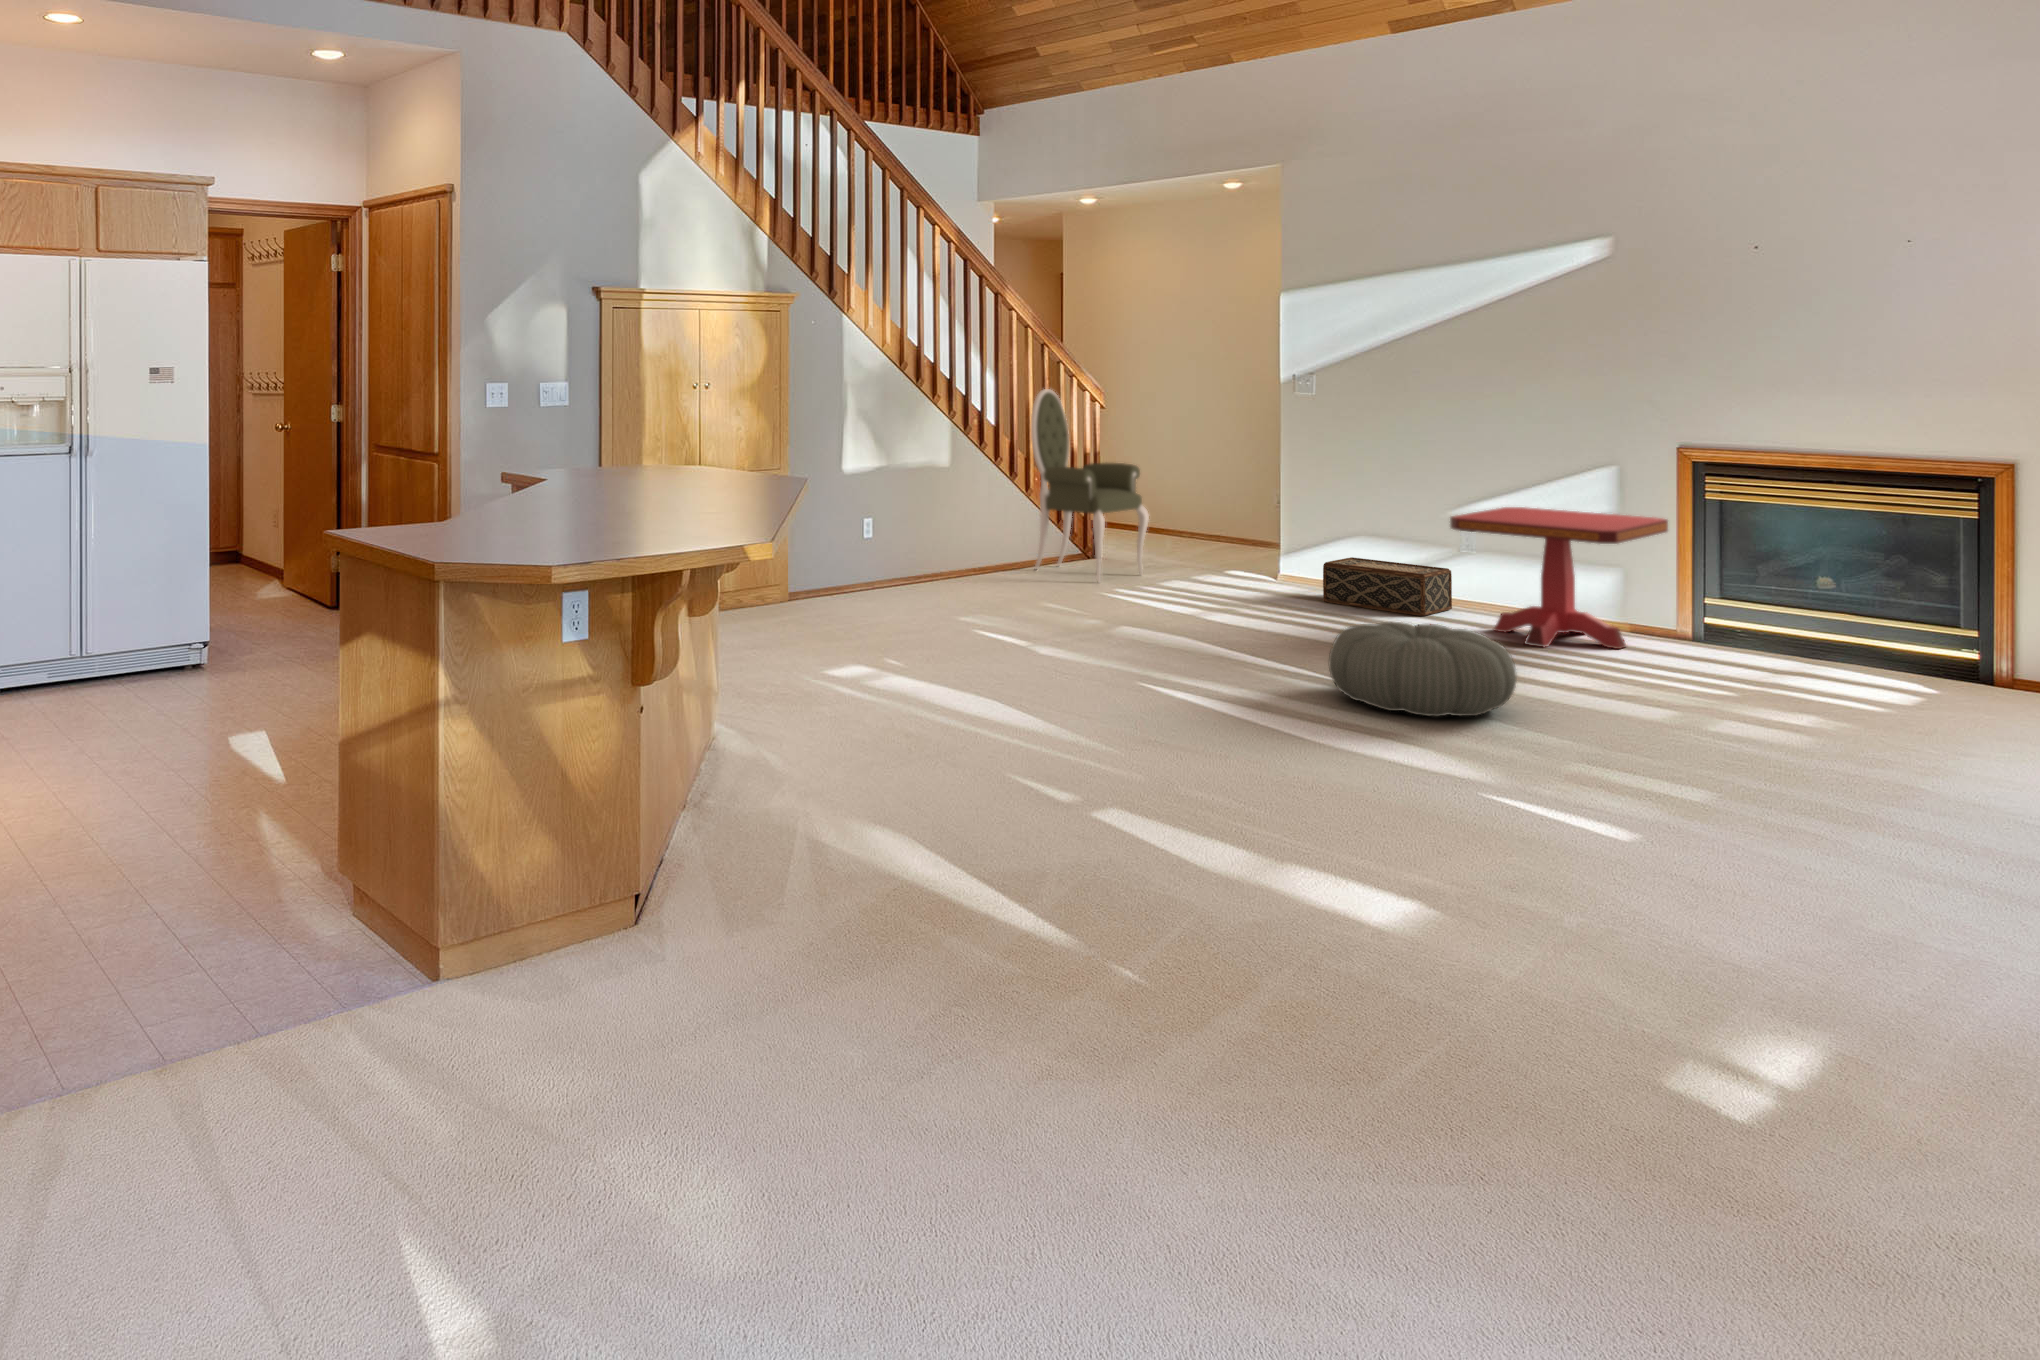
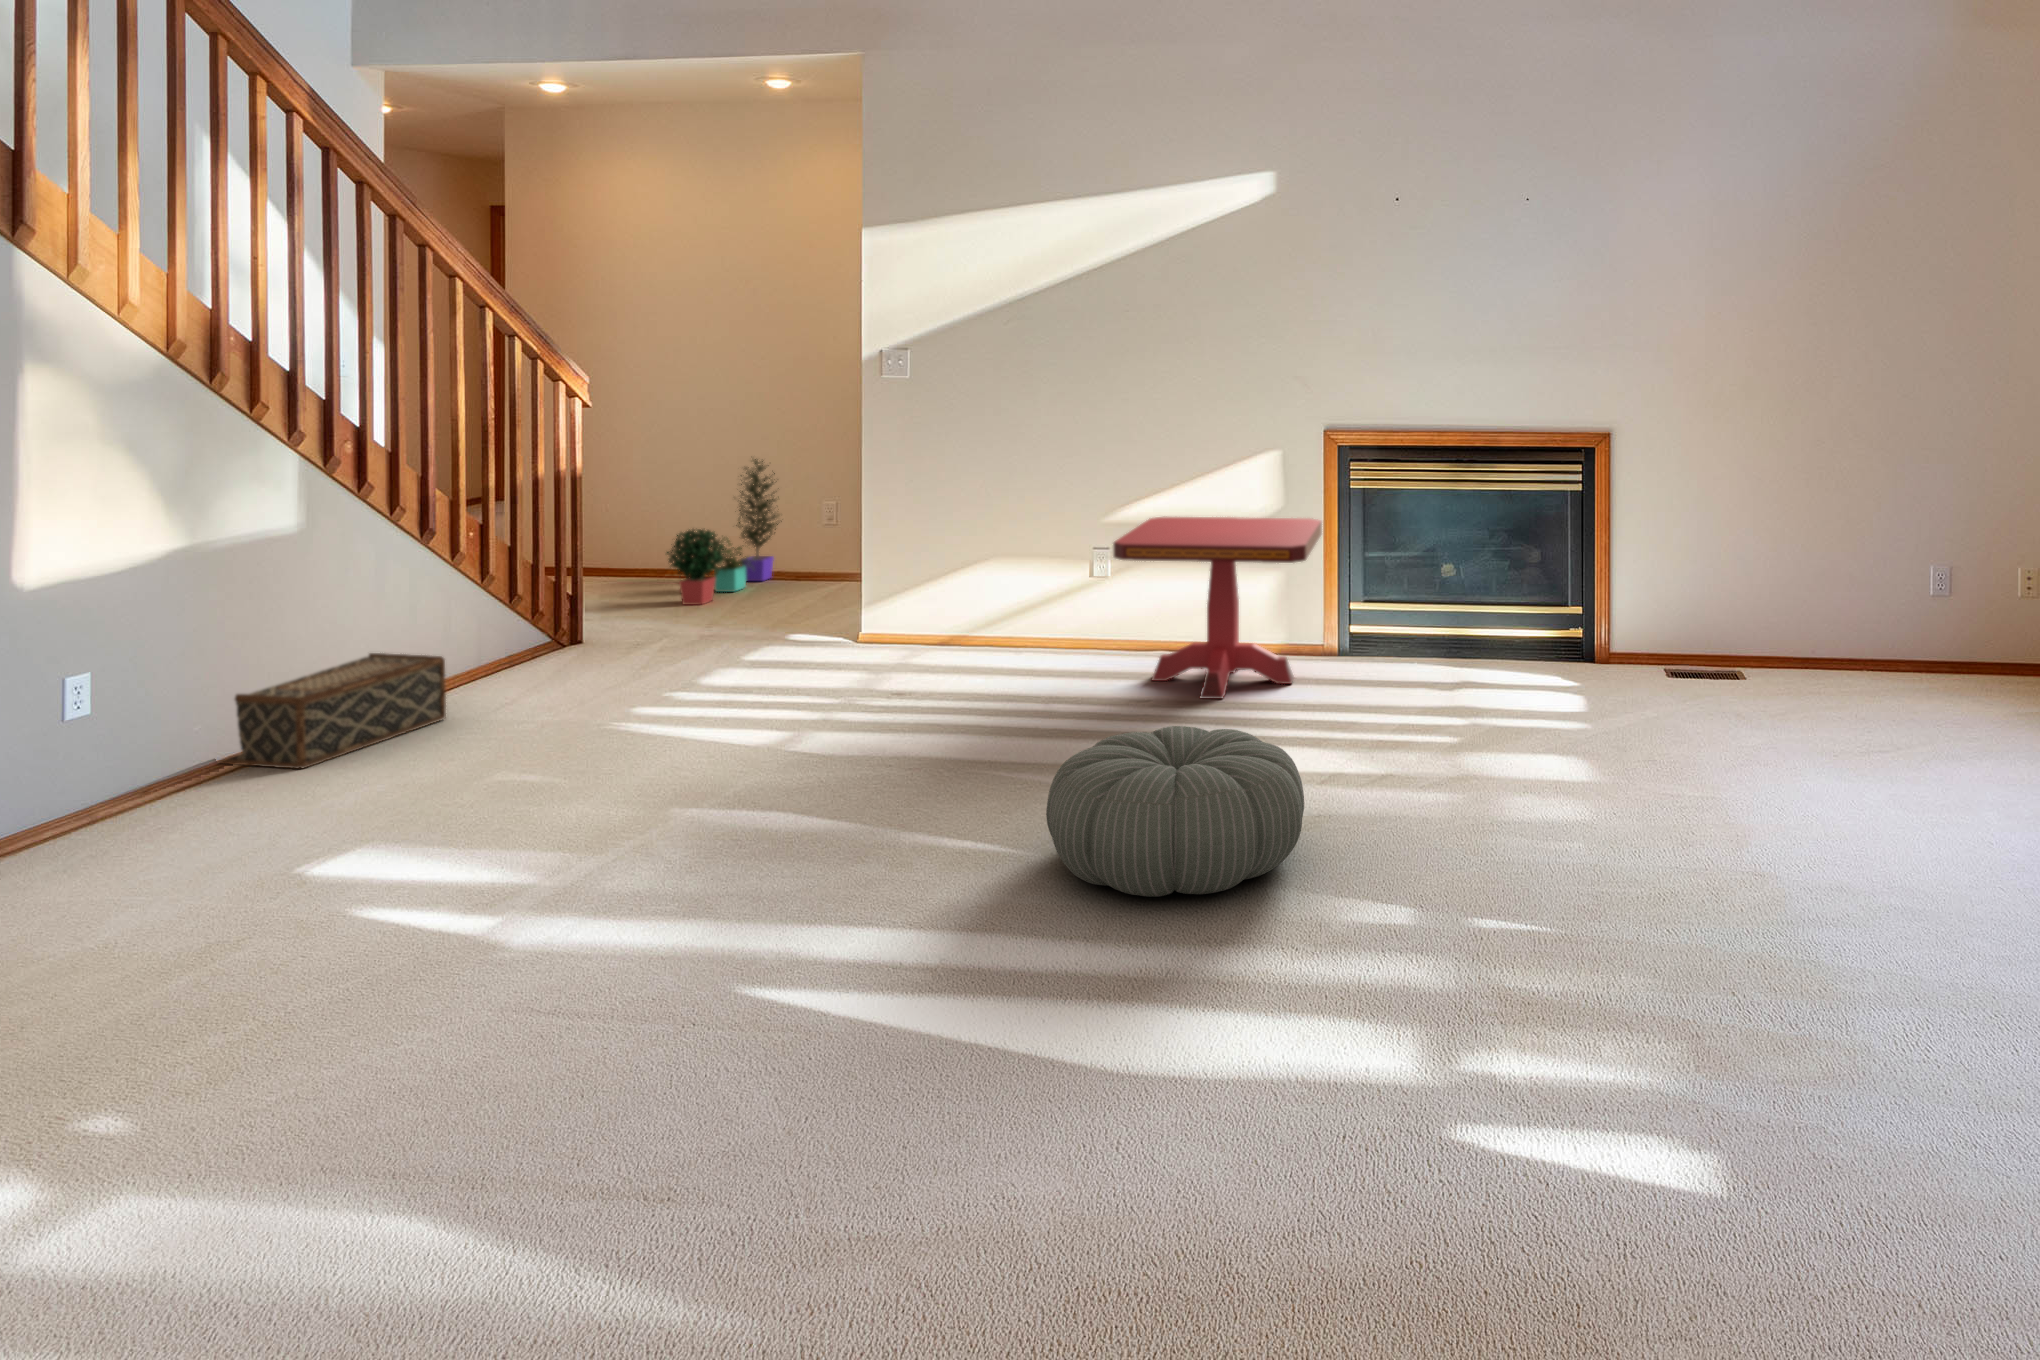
armchair: present [1031,389,1149,582] -> none [461,380,668,690]
potted plant: none [1157,449,1246,551] -> present [667,459,782,605]
woven basket: present [1323,557,1452,616] -> present [218,653,446,769]

